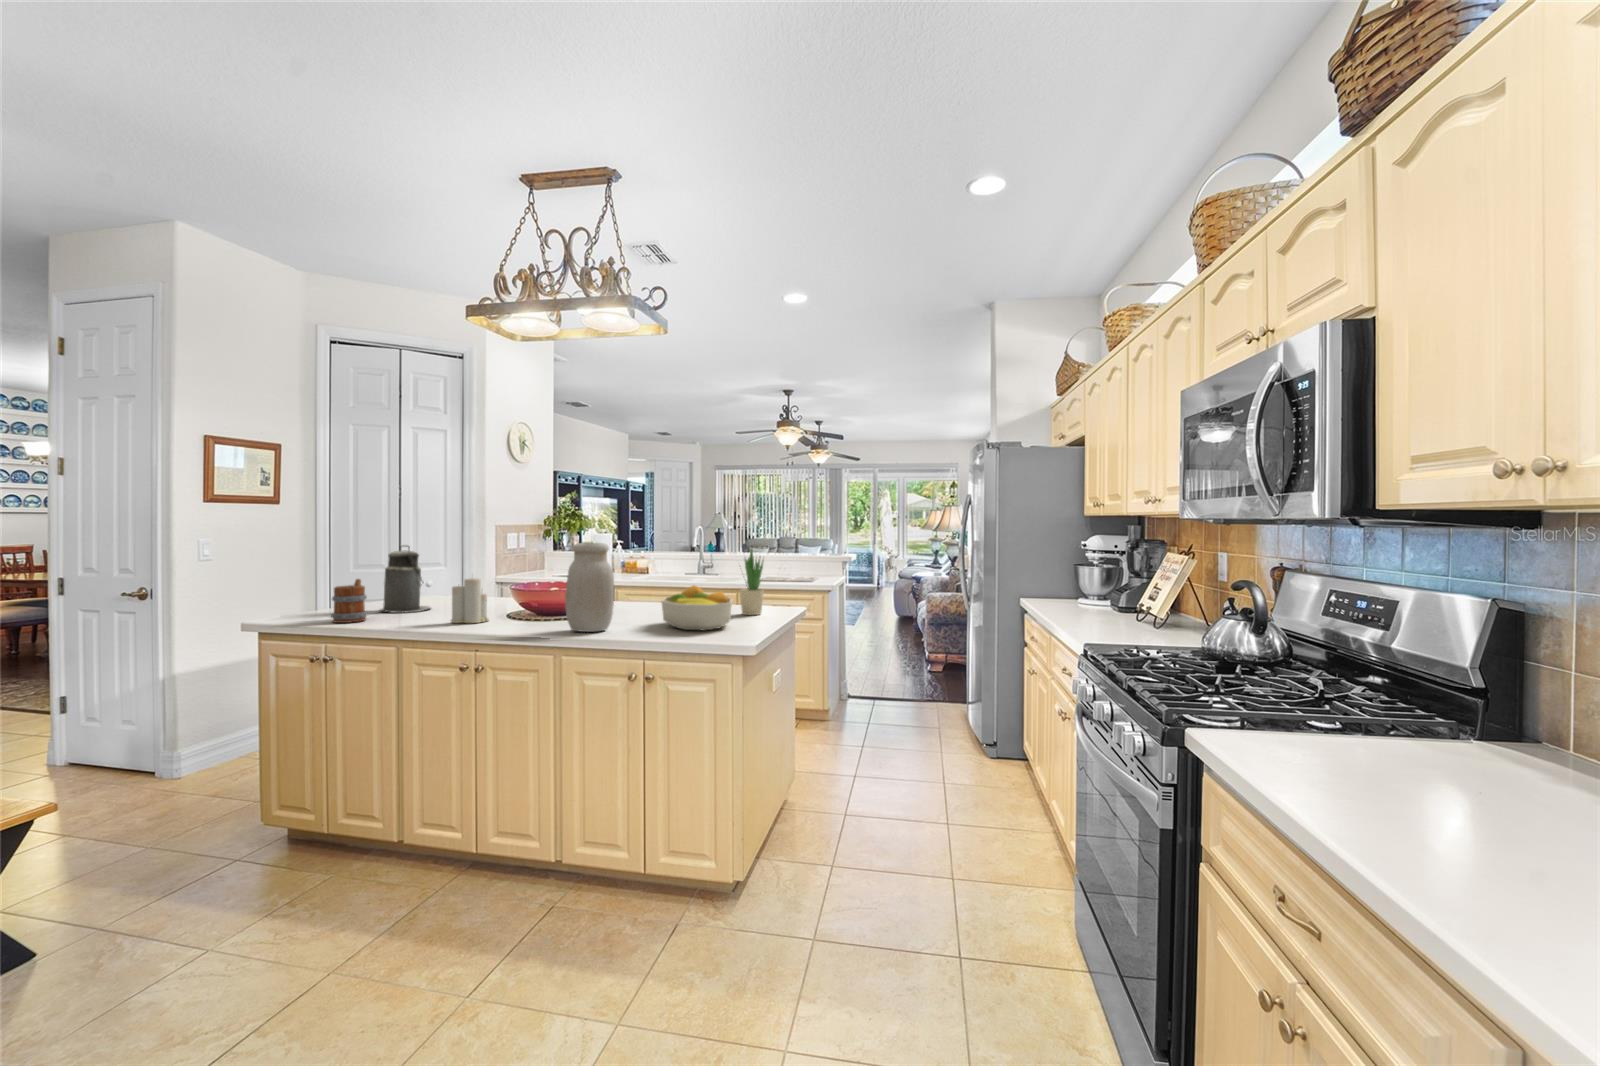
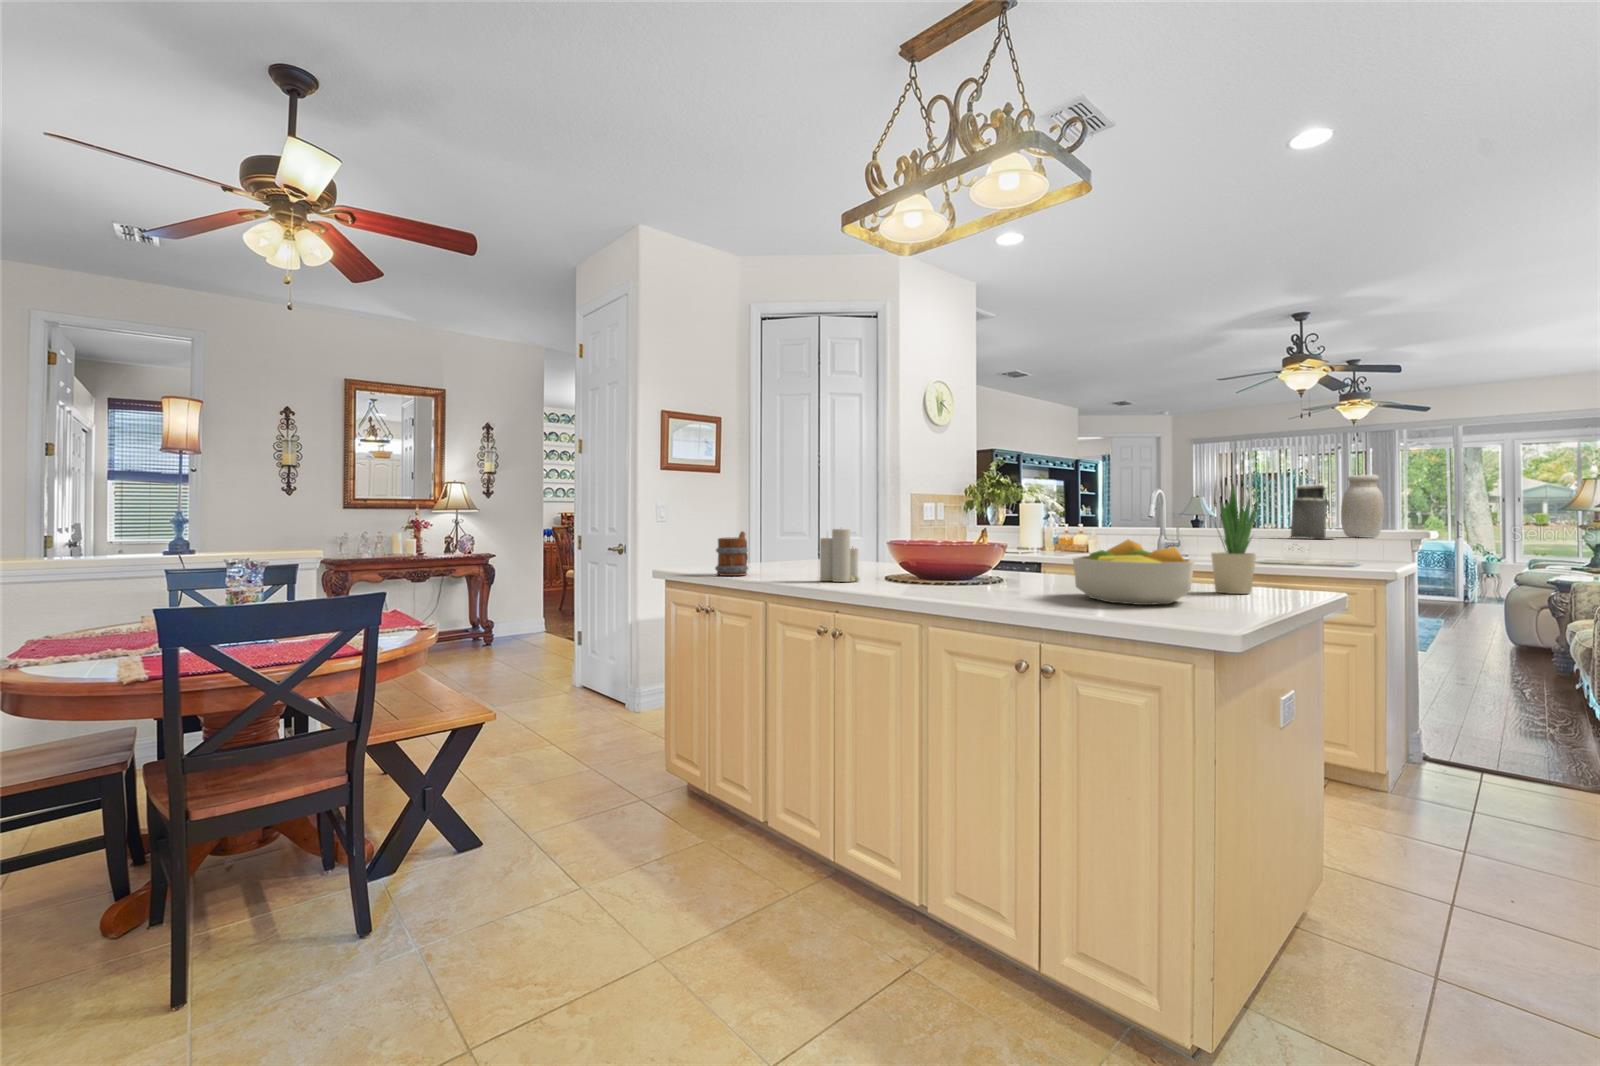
jar: present [565,543,614,632] -> present [1341,475,1384,538]
canister: present [380,546,431,613] -> present [1291,480,1330,539]

